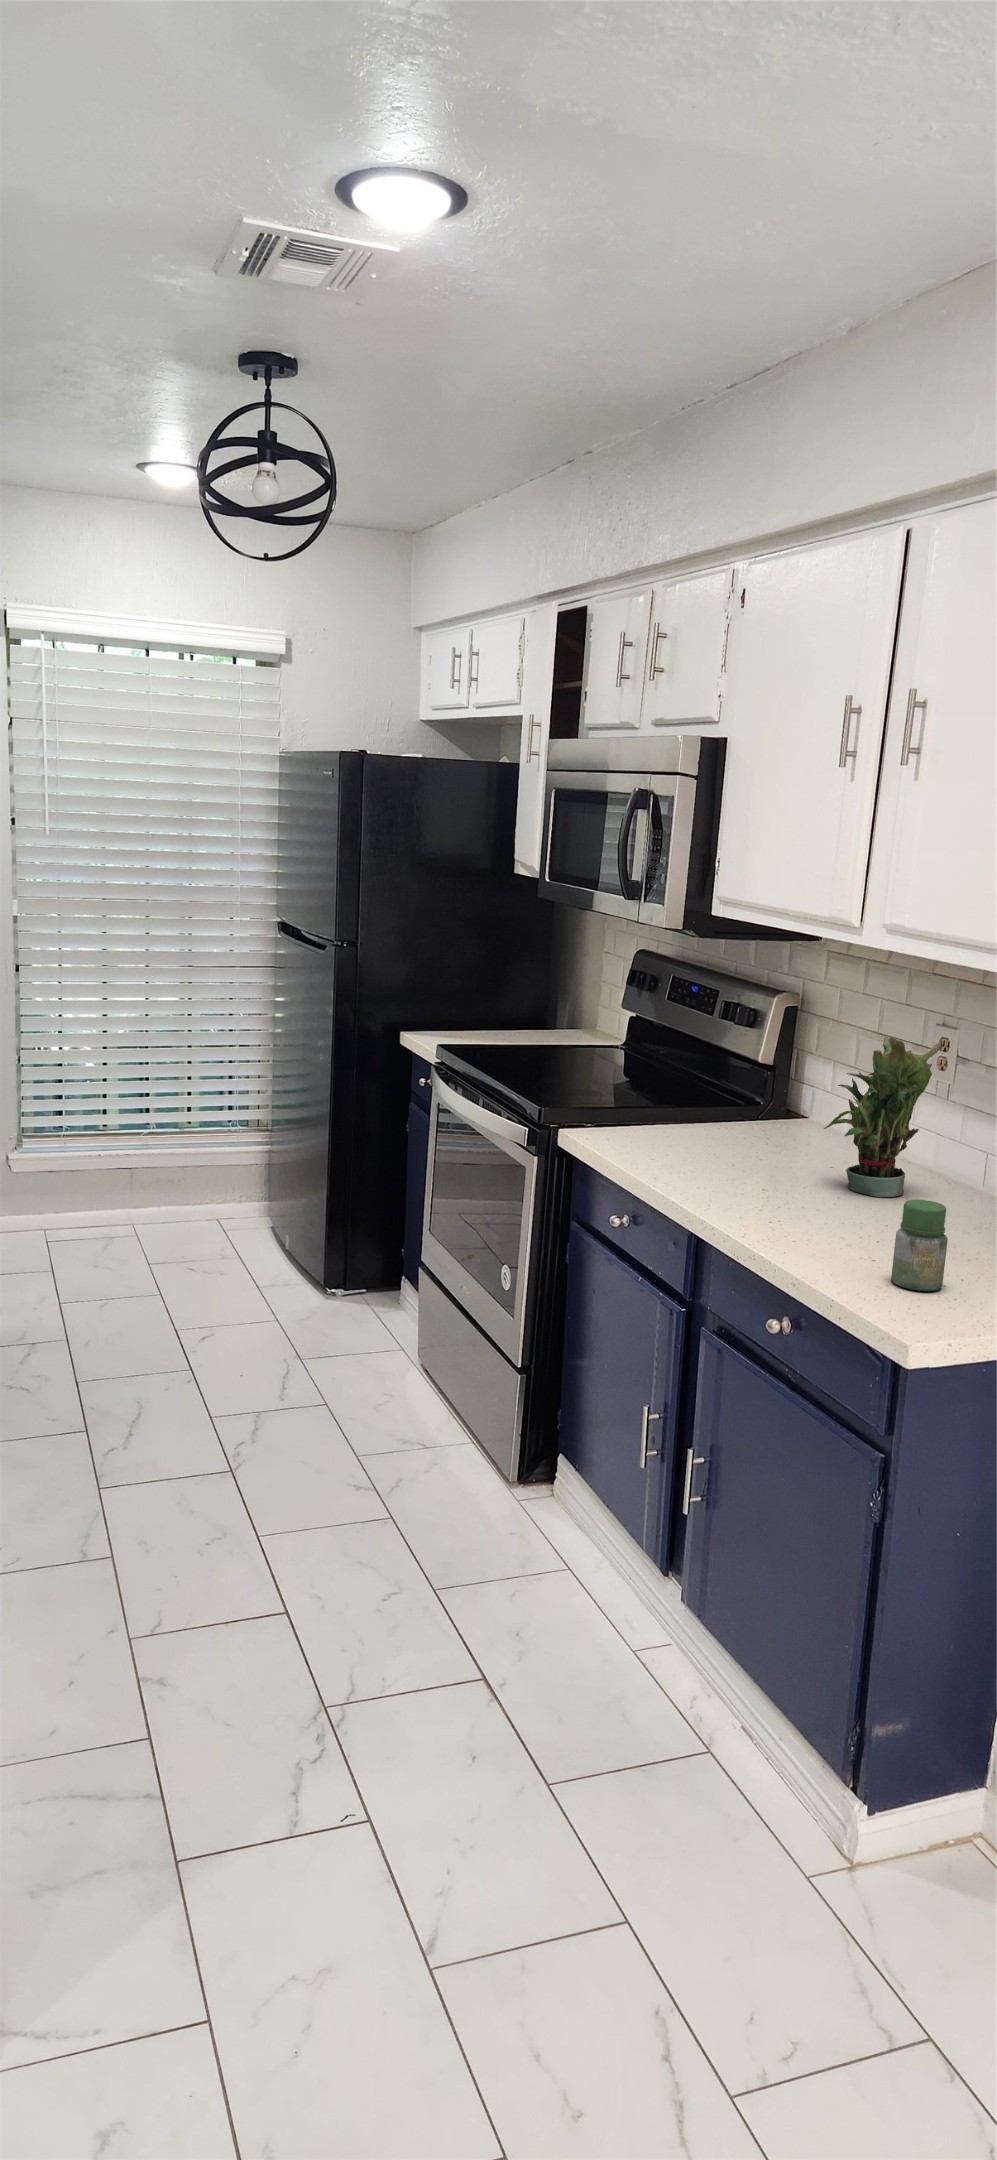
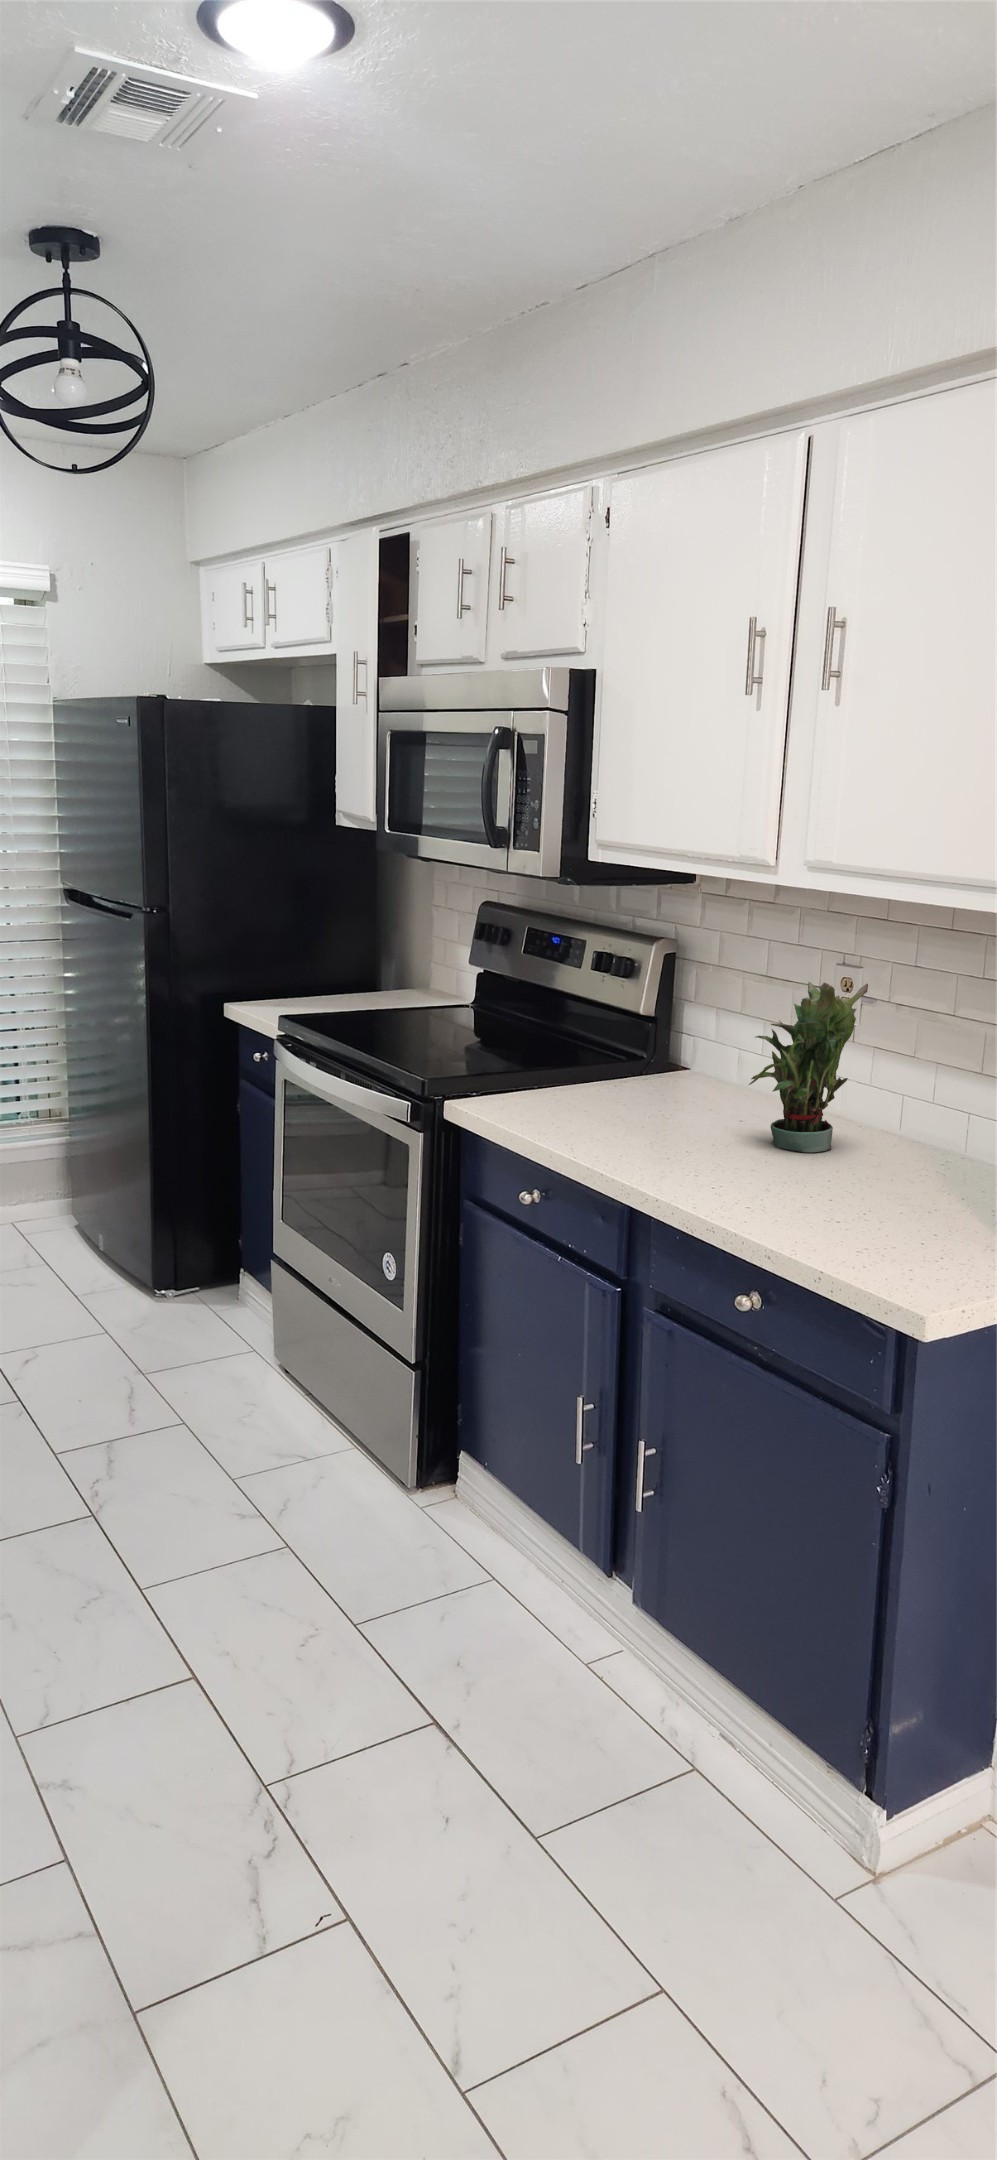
jar: present [891,1200,948,1291] -> none [880,1160,940,1259]

